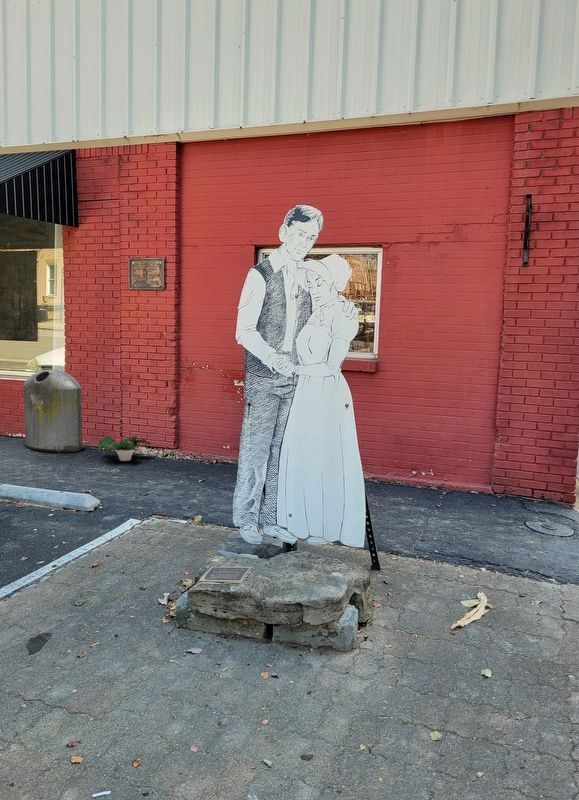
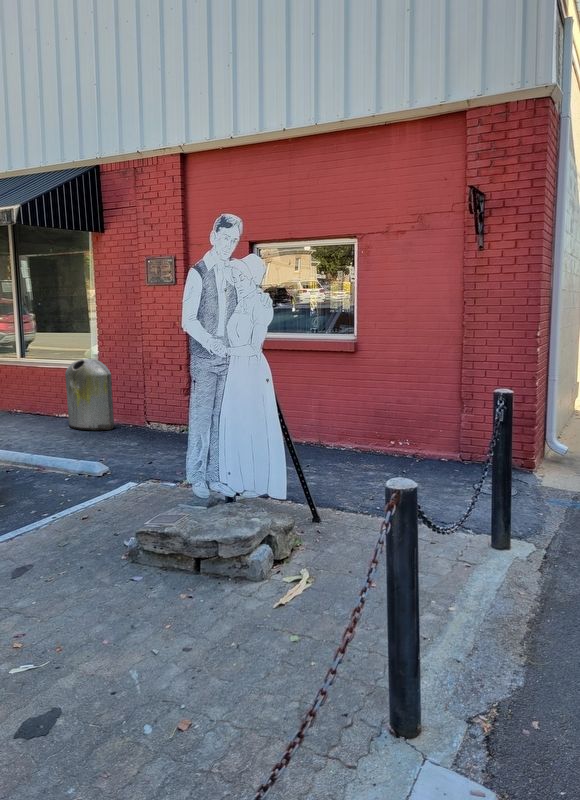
potted plant: present [98,436,150,461] -> none [122,415,168,437]

